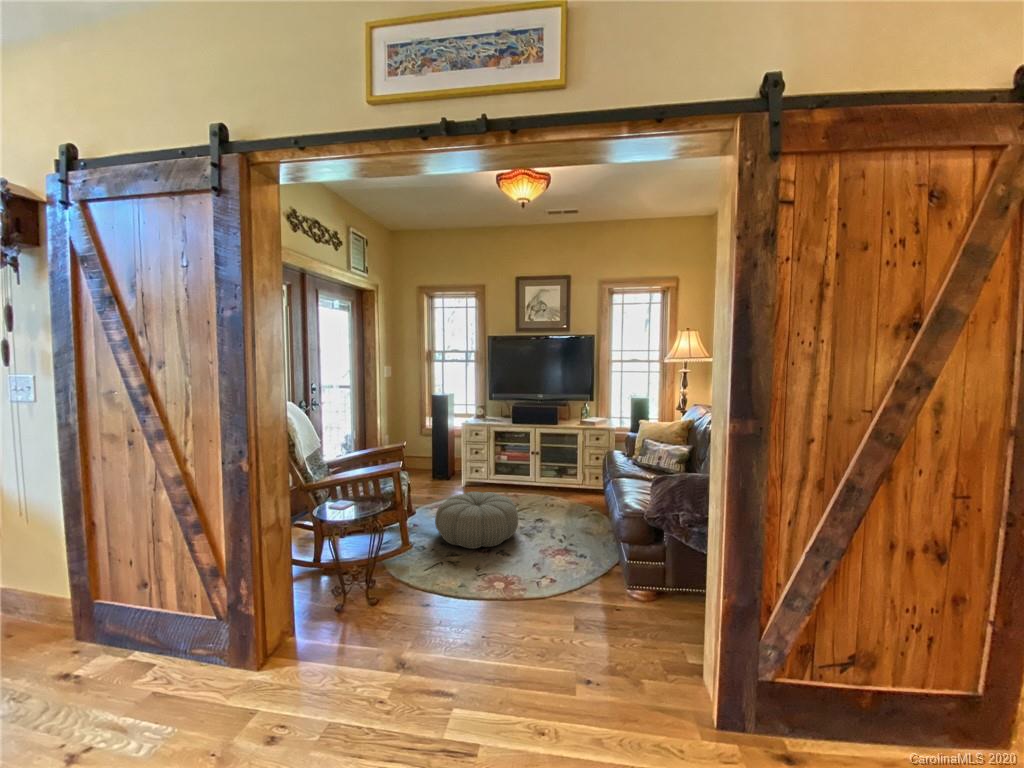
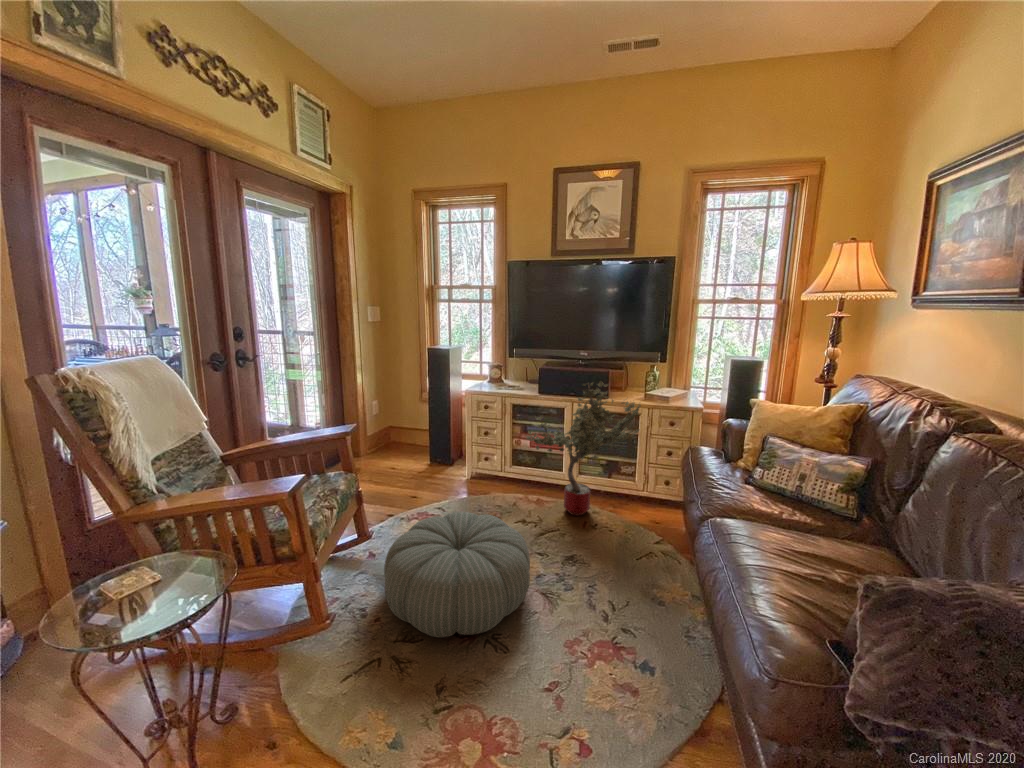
potted tree: none [505,413,577,501] -> present [526,381,640,516]

